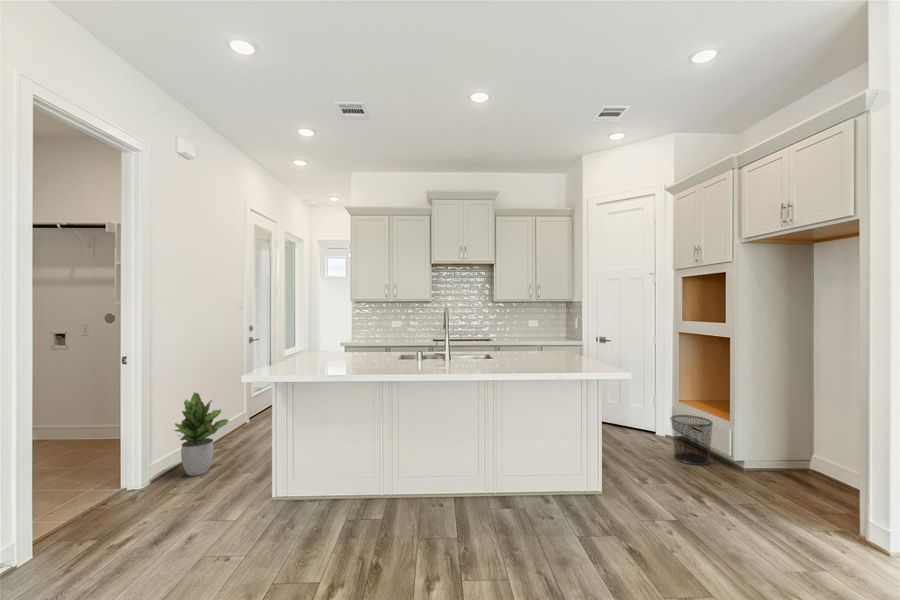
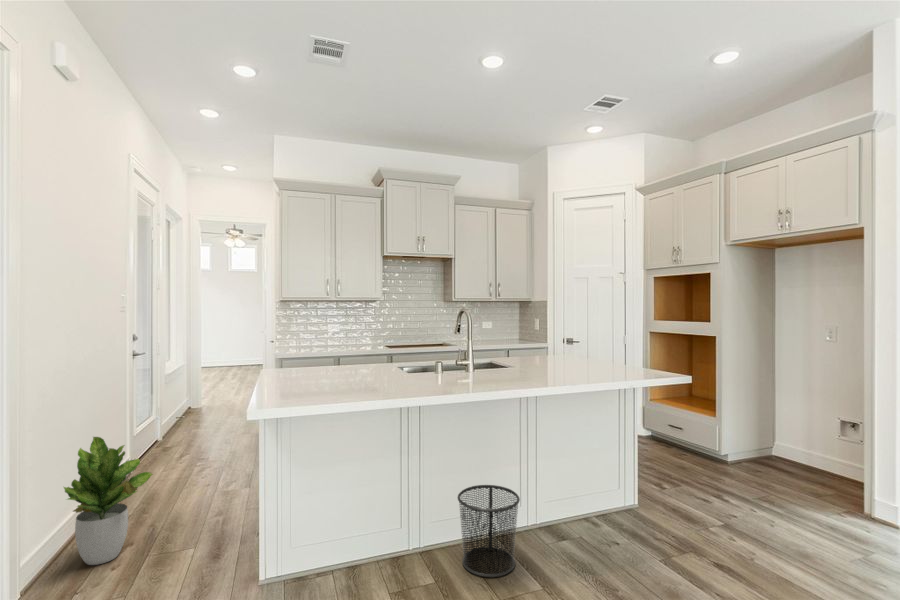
trash can: present [671,415,712,465] -> present [458,485,520,577]

